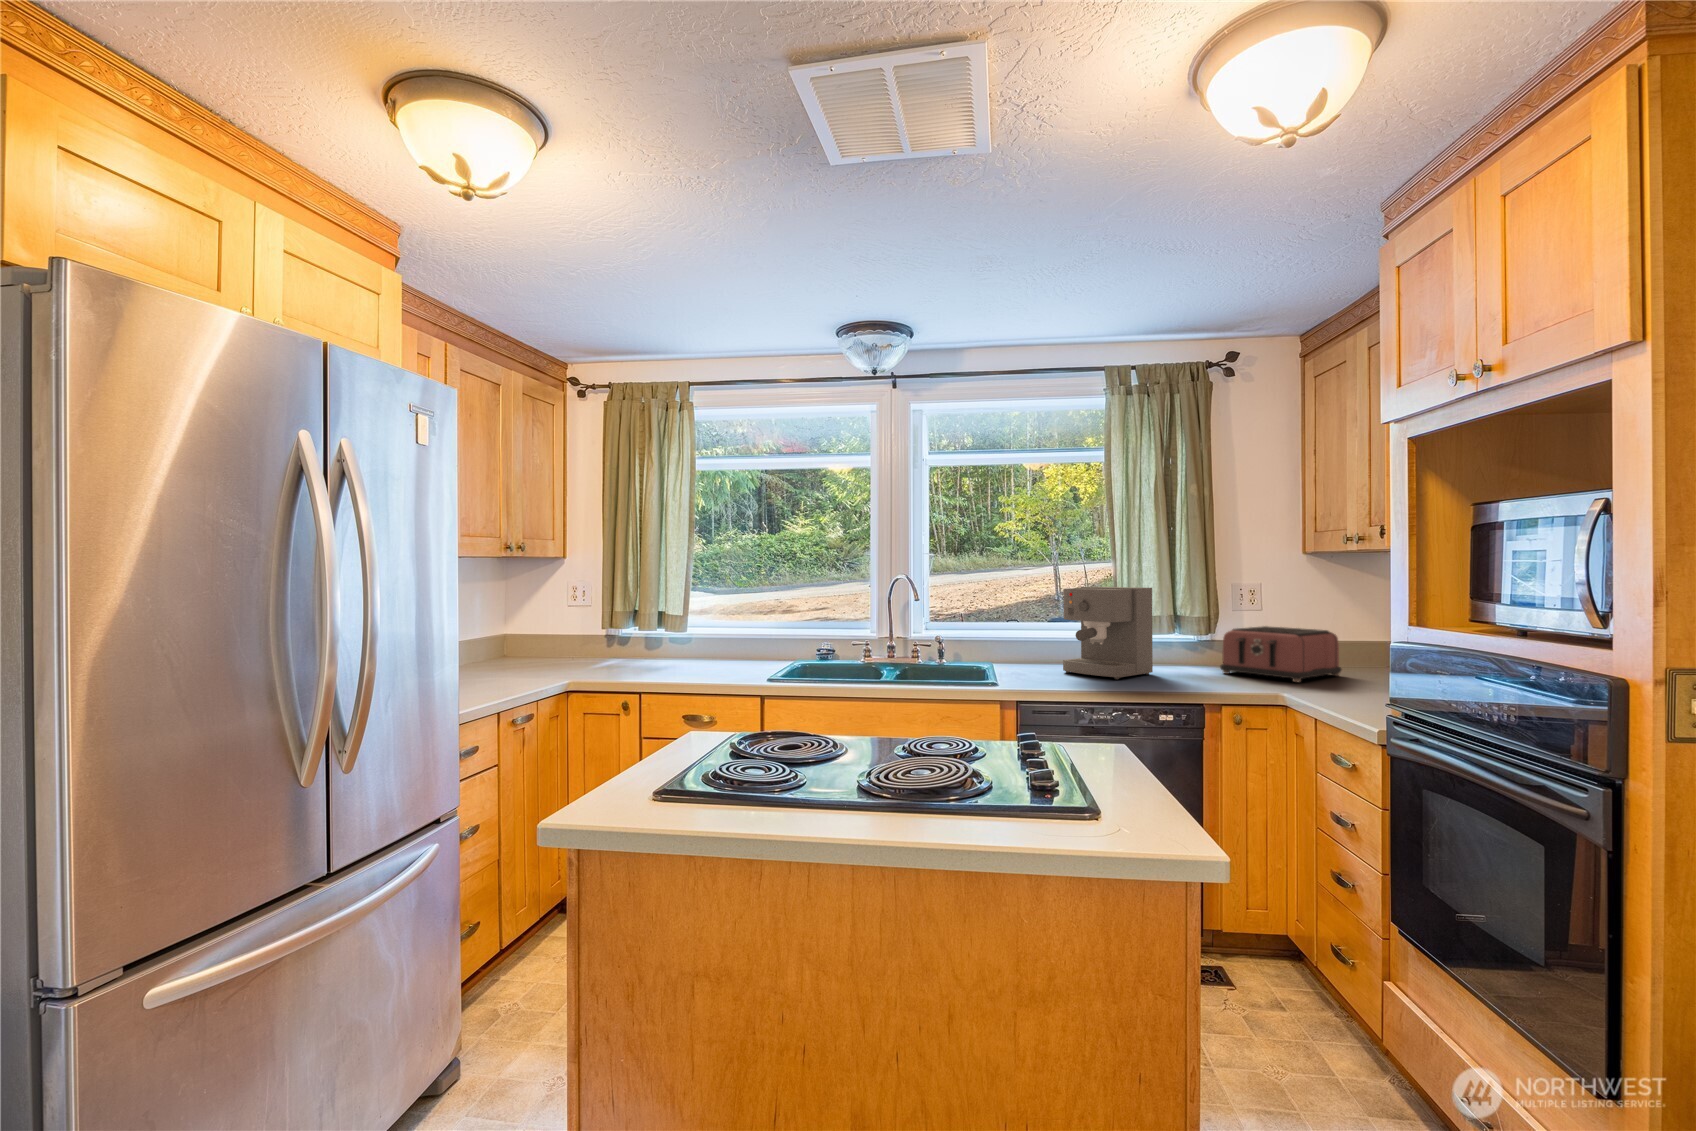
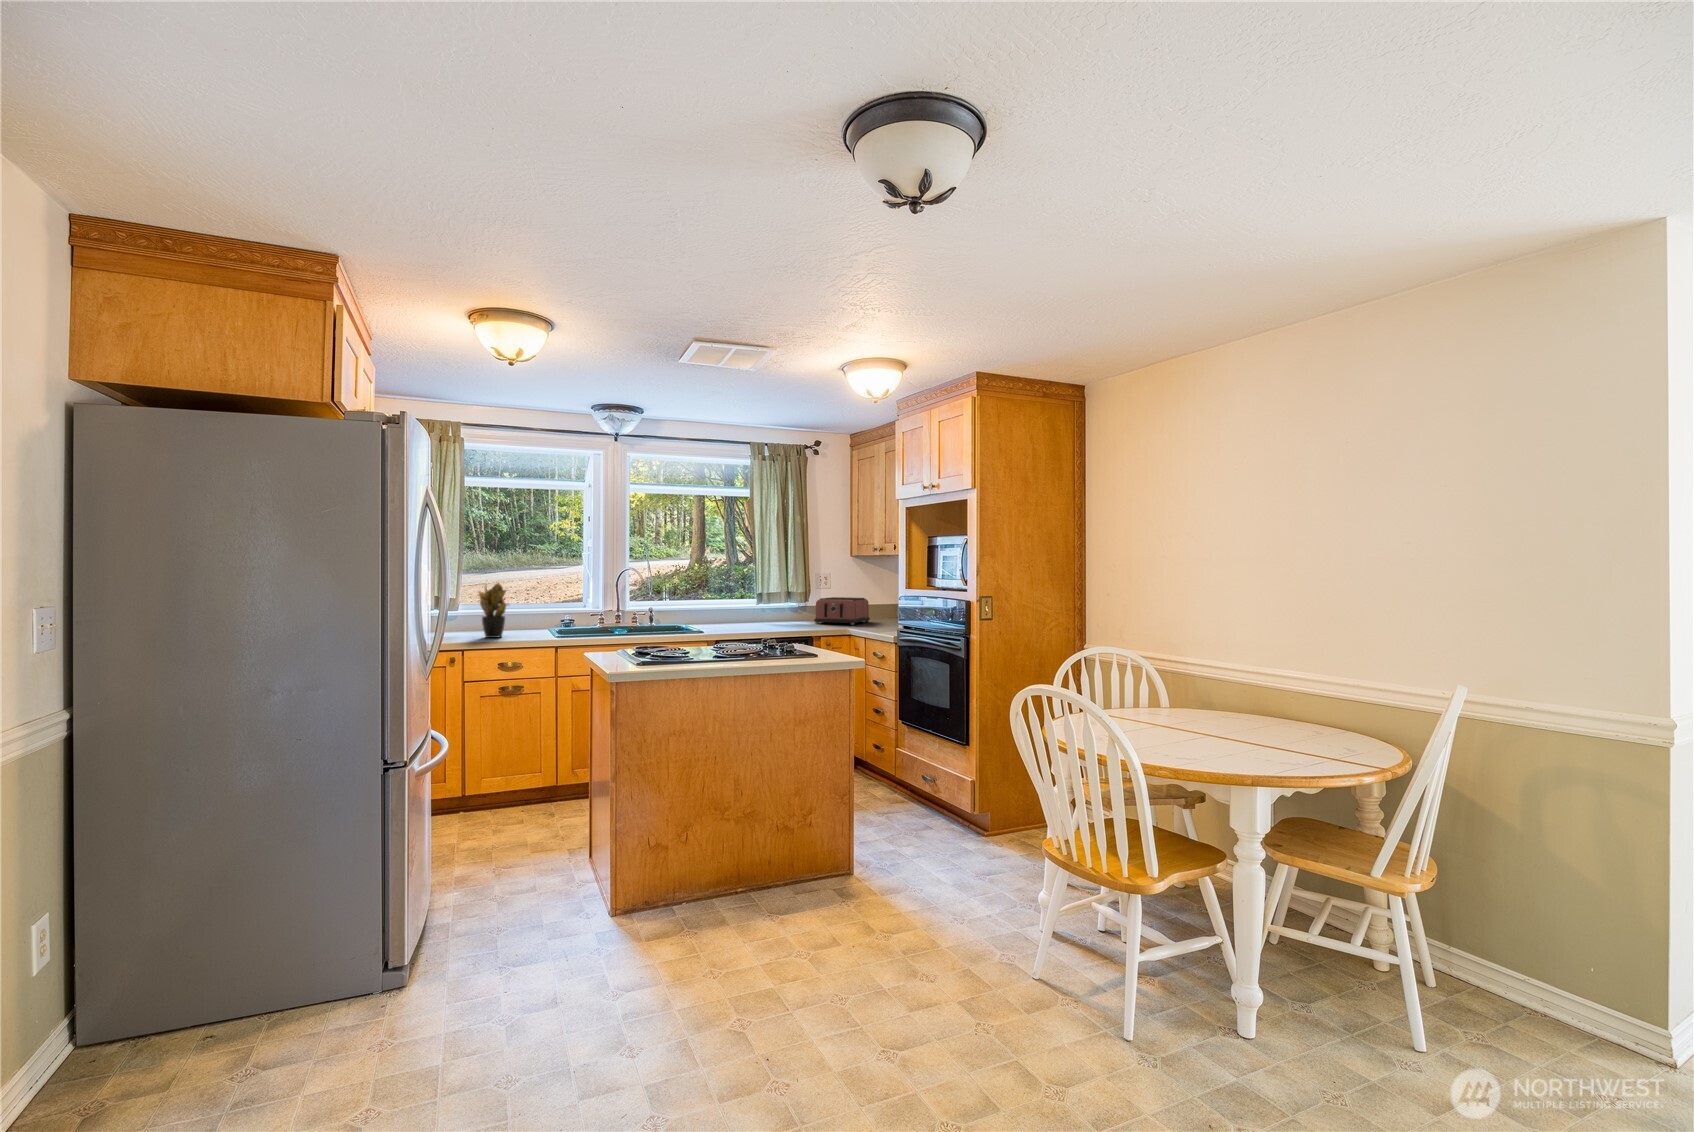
potted plant: none [684,587,736,671] -> present [478,583,509,638]
coffee maker: present [1063,587,1153,679] -> none [734,576,782,628]

